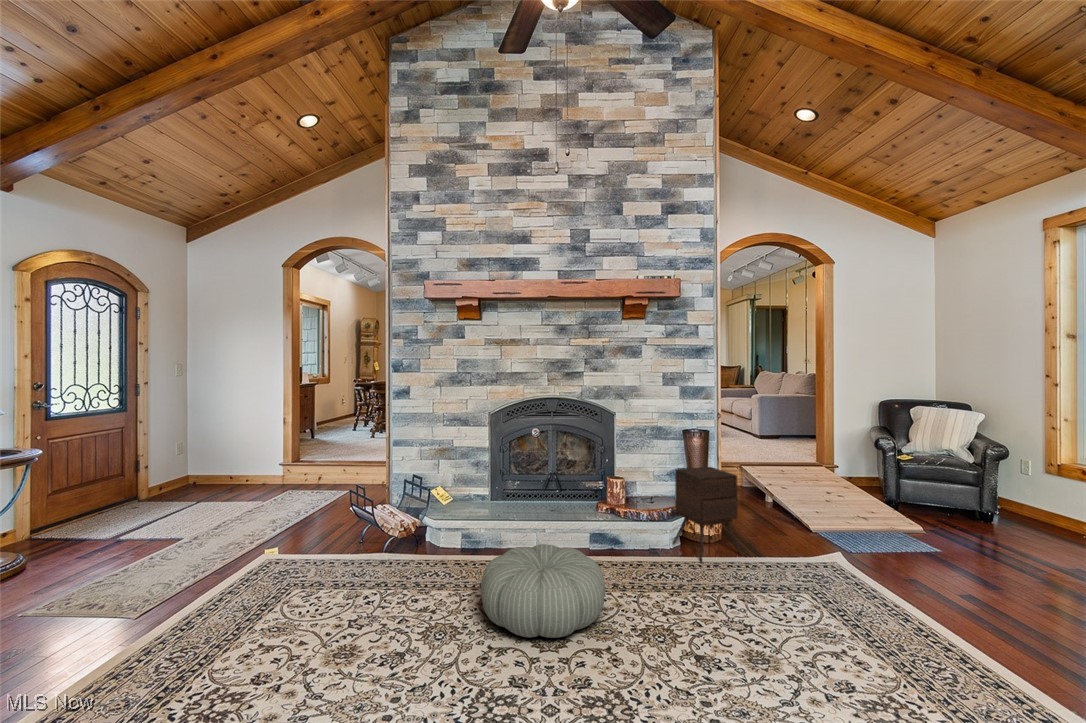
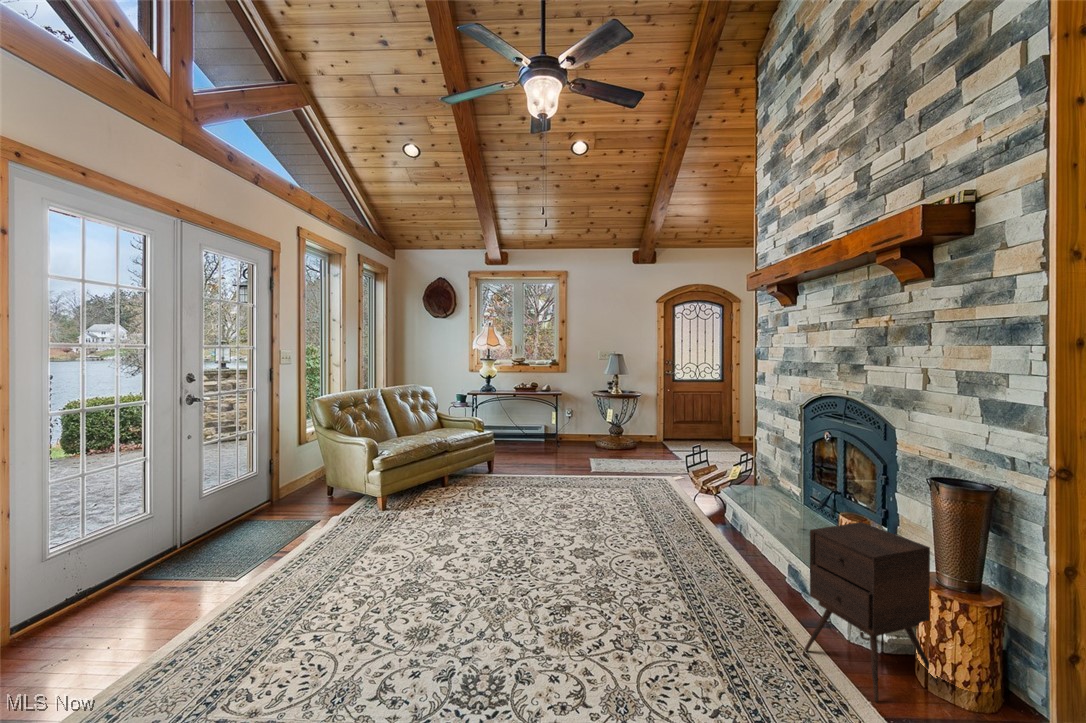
pouf: present [481,544,605,638] -> none [571,500,670,568]

